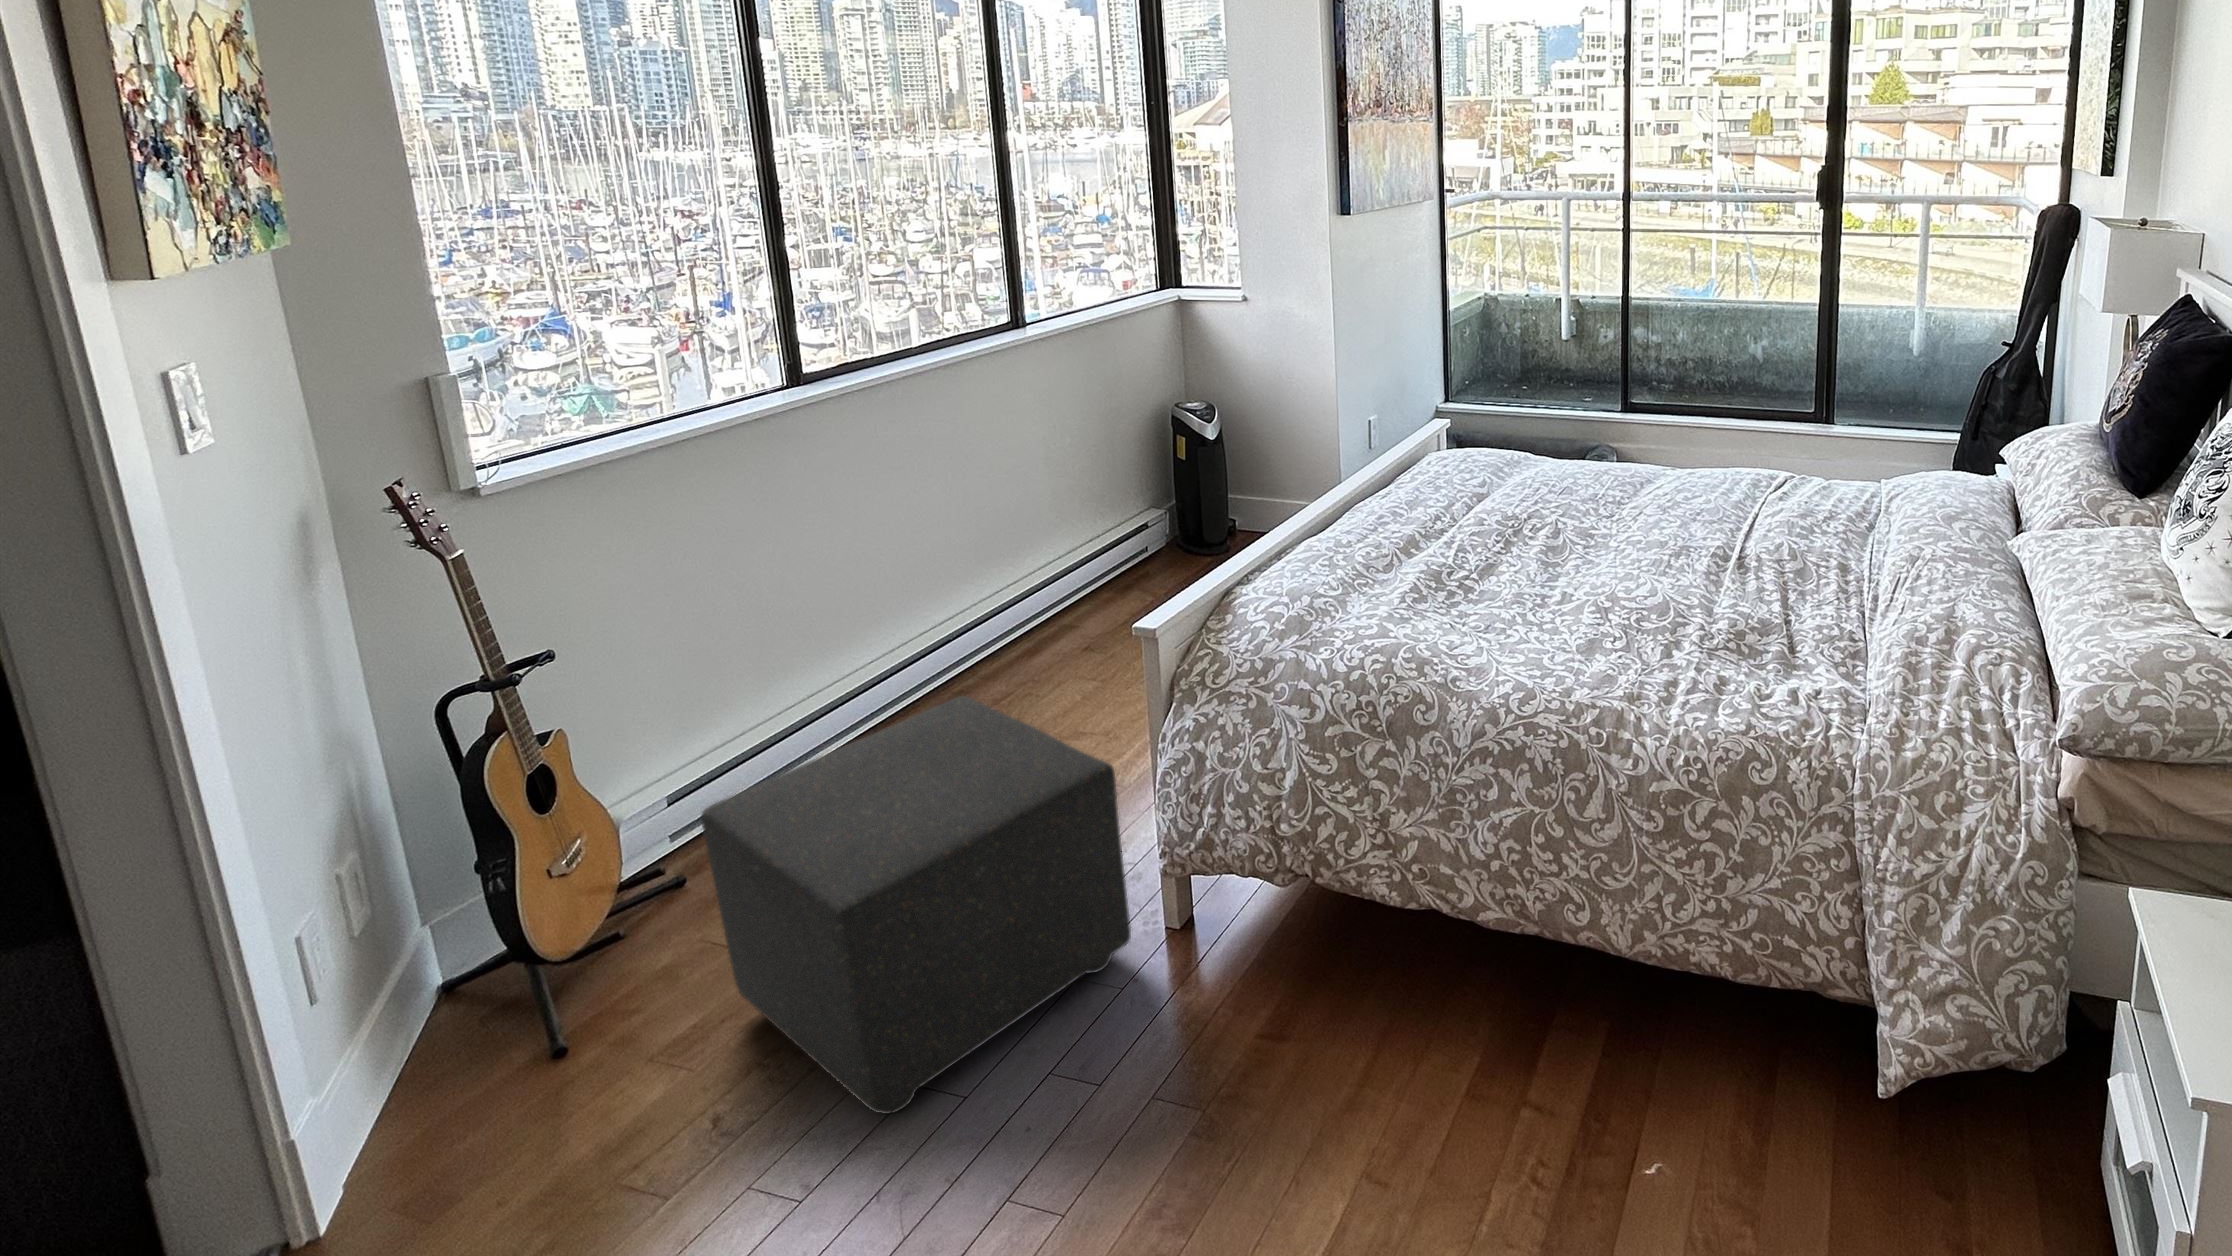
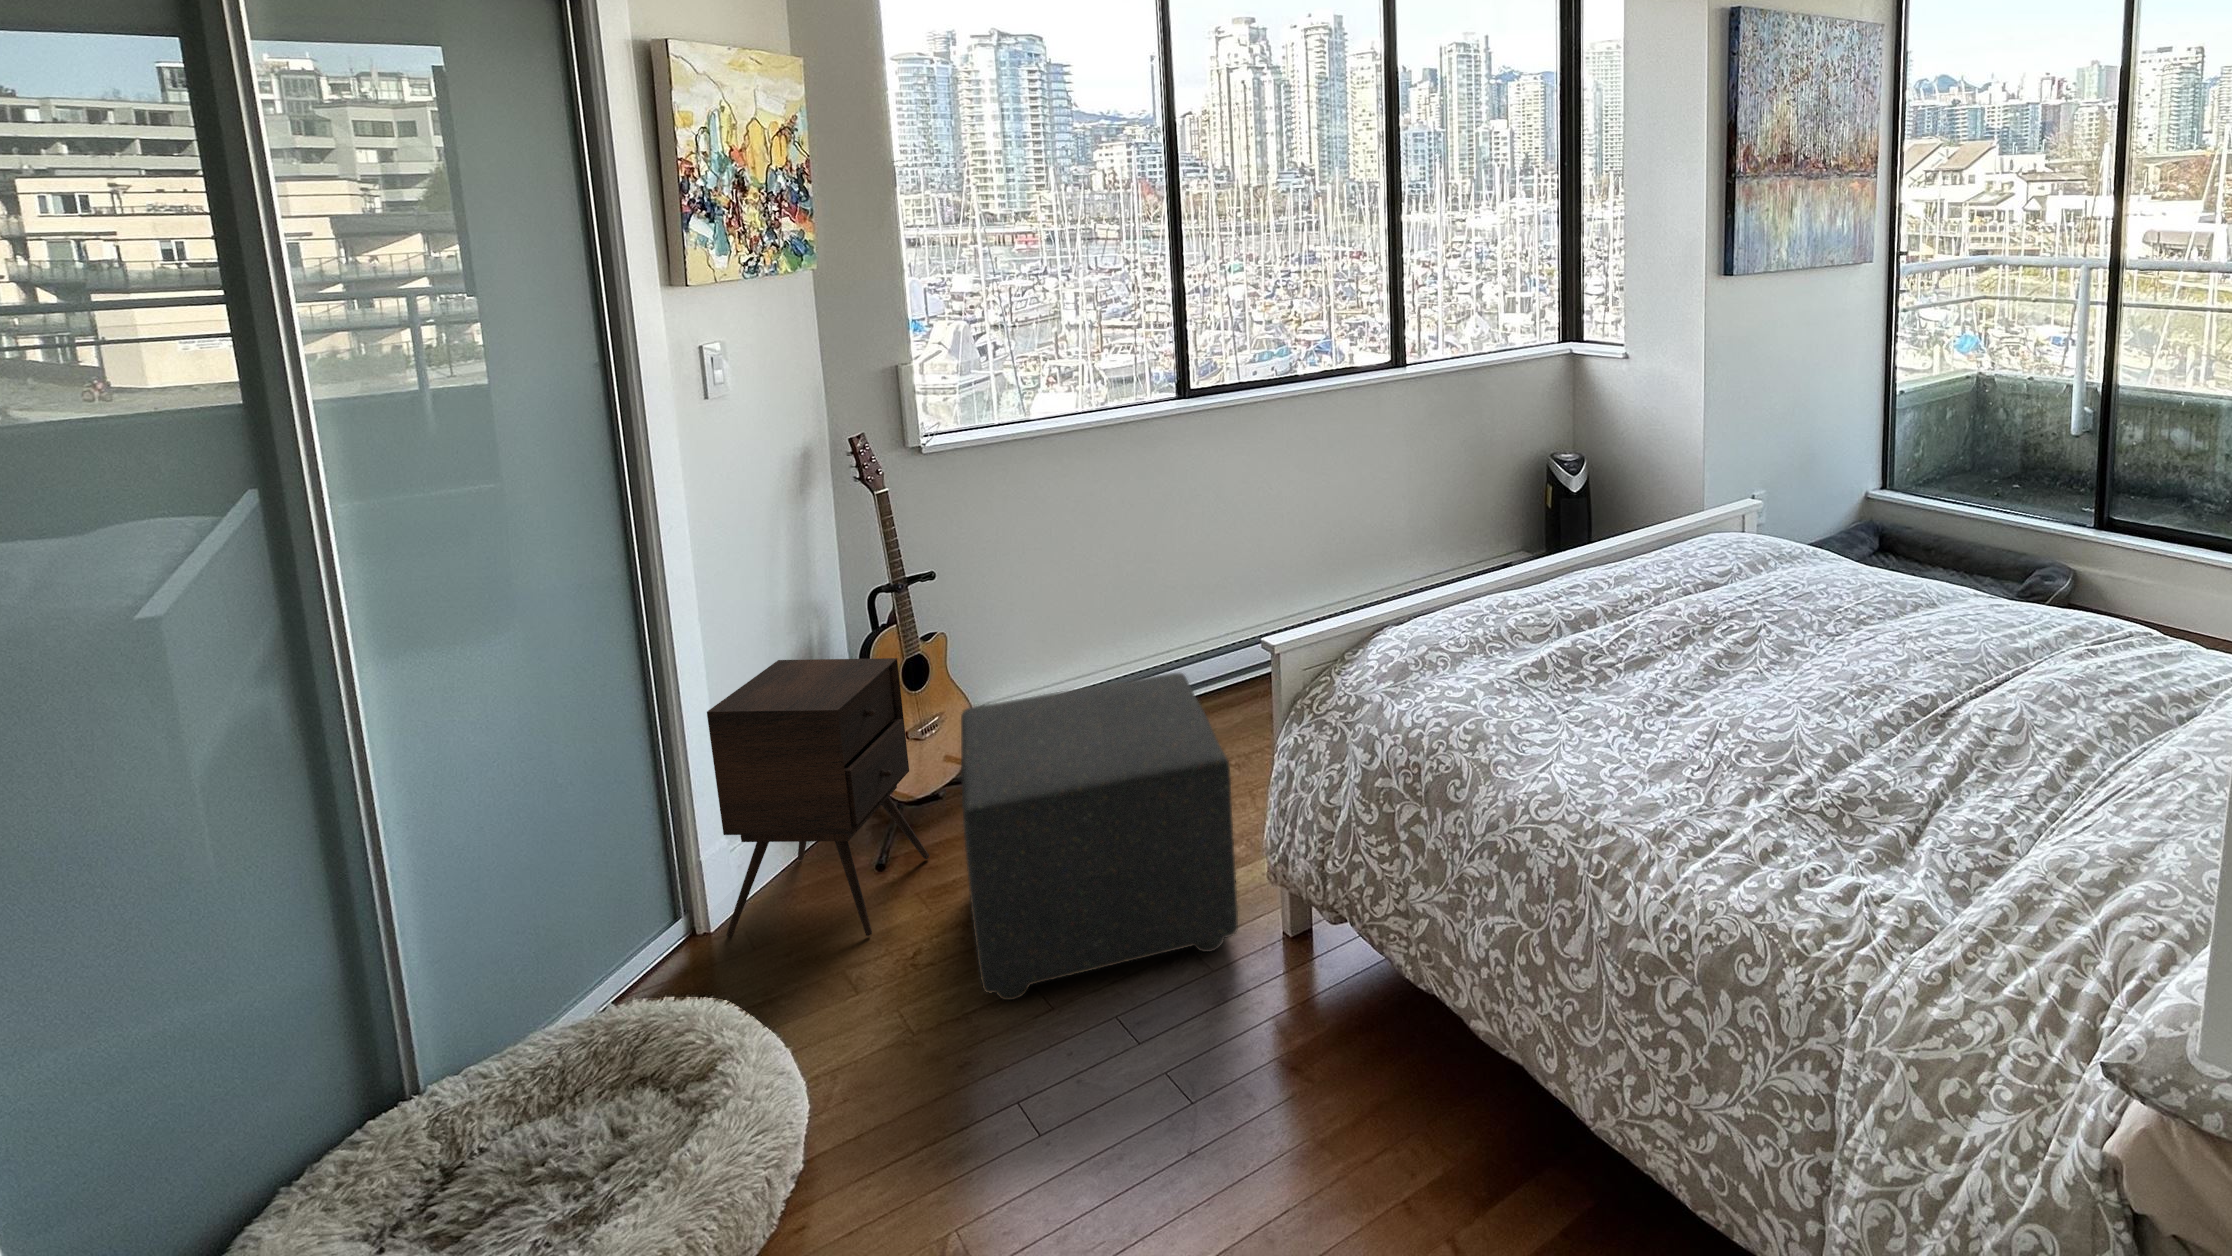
side table: none [298,775,639,1225] -> present [707,658,929,937]

